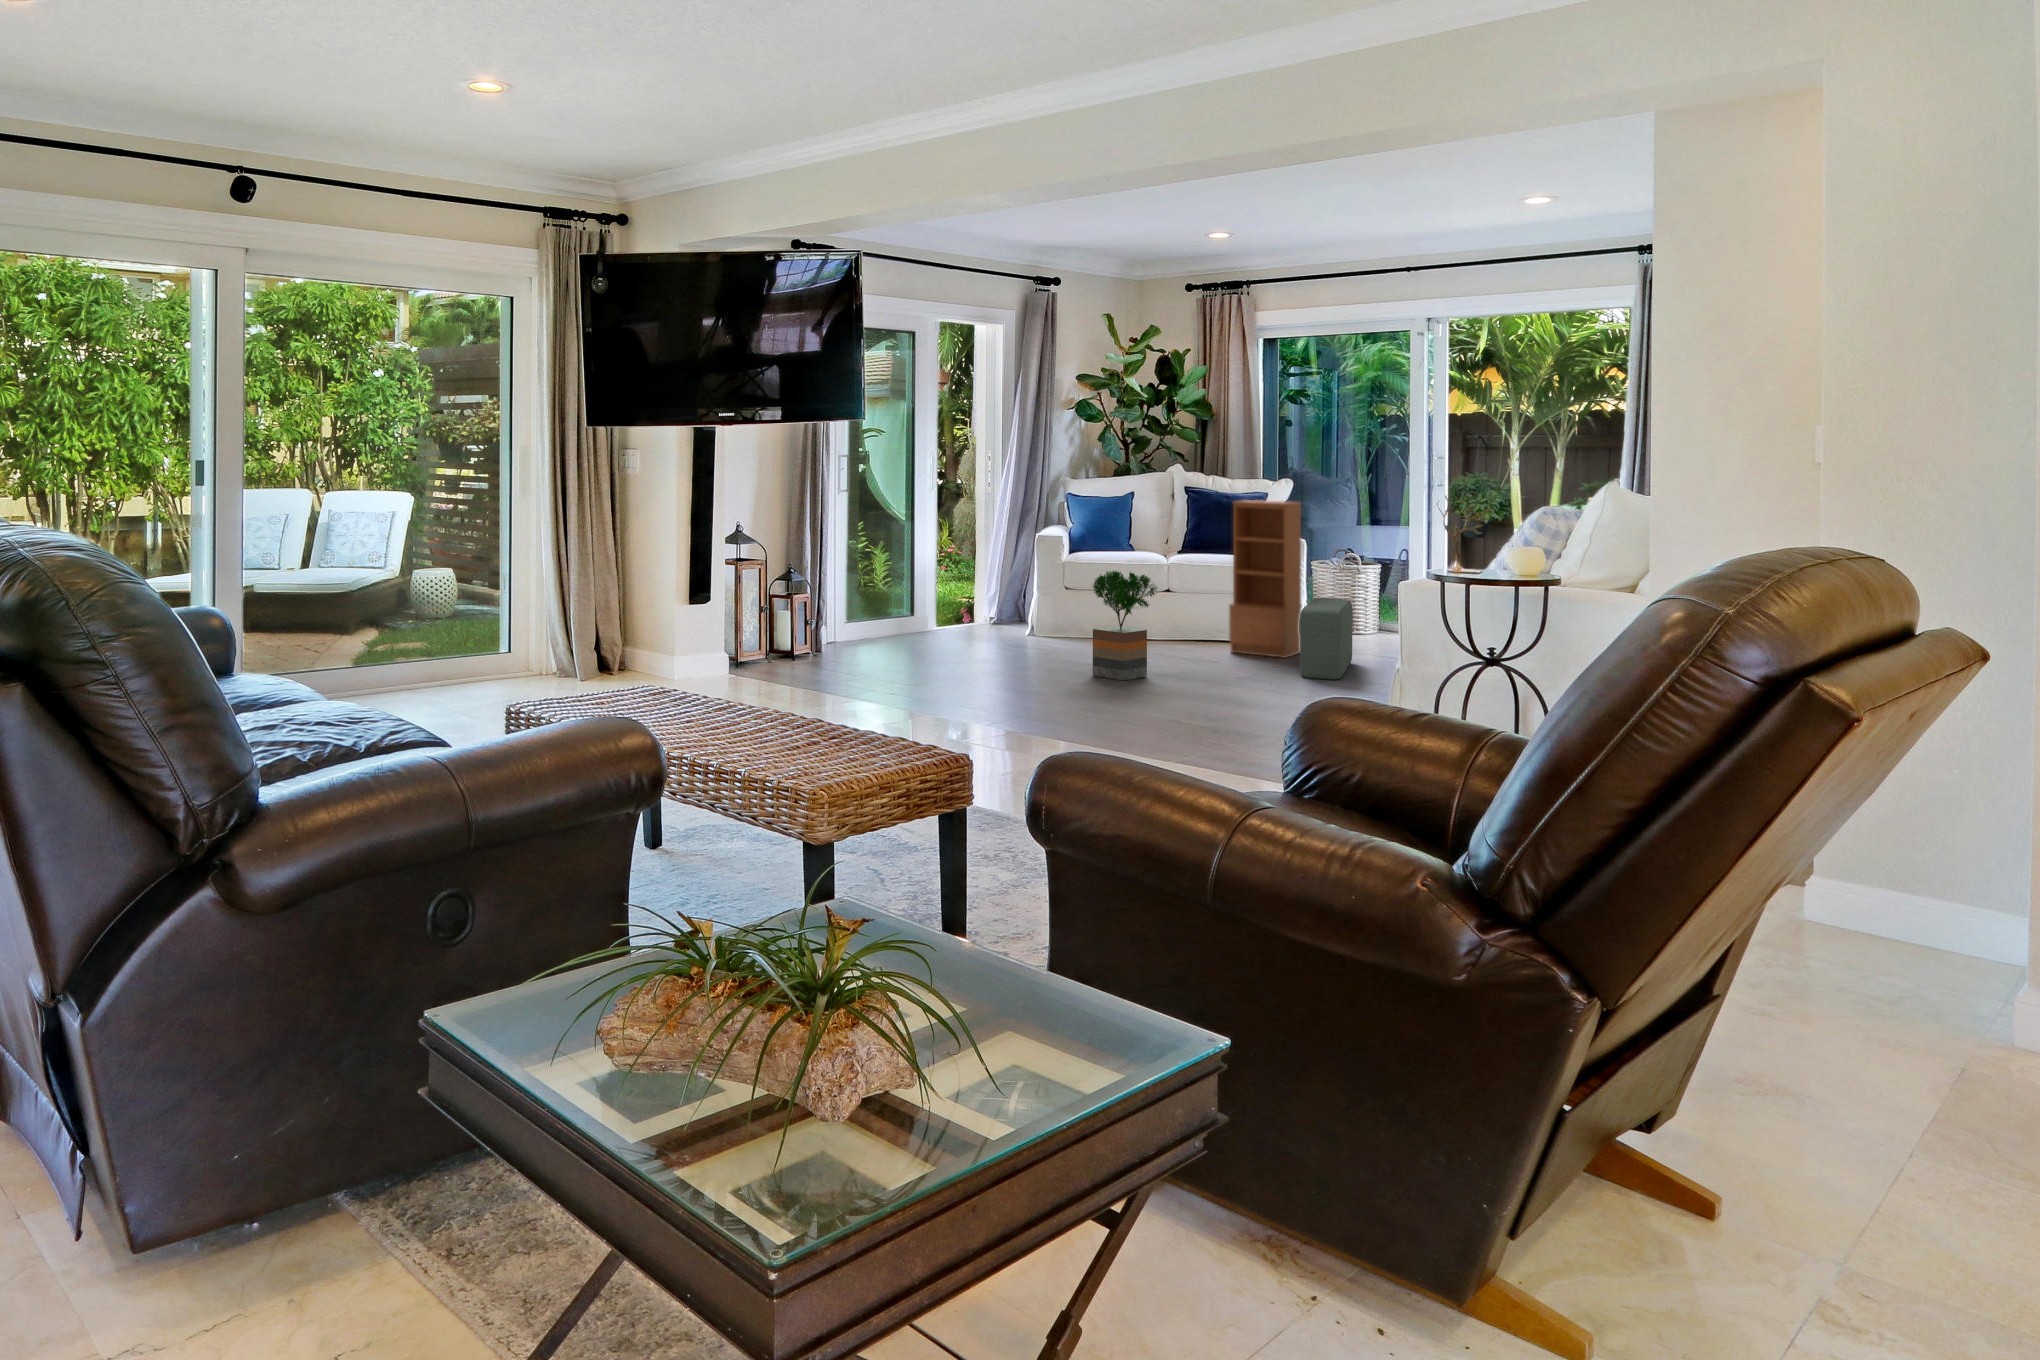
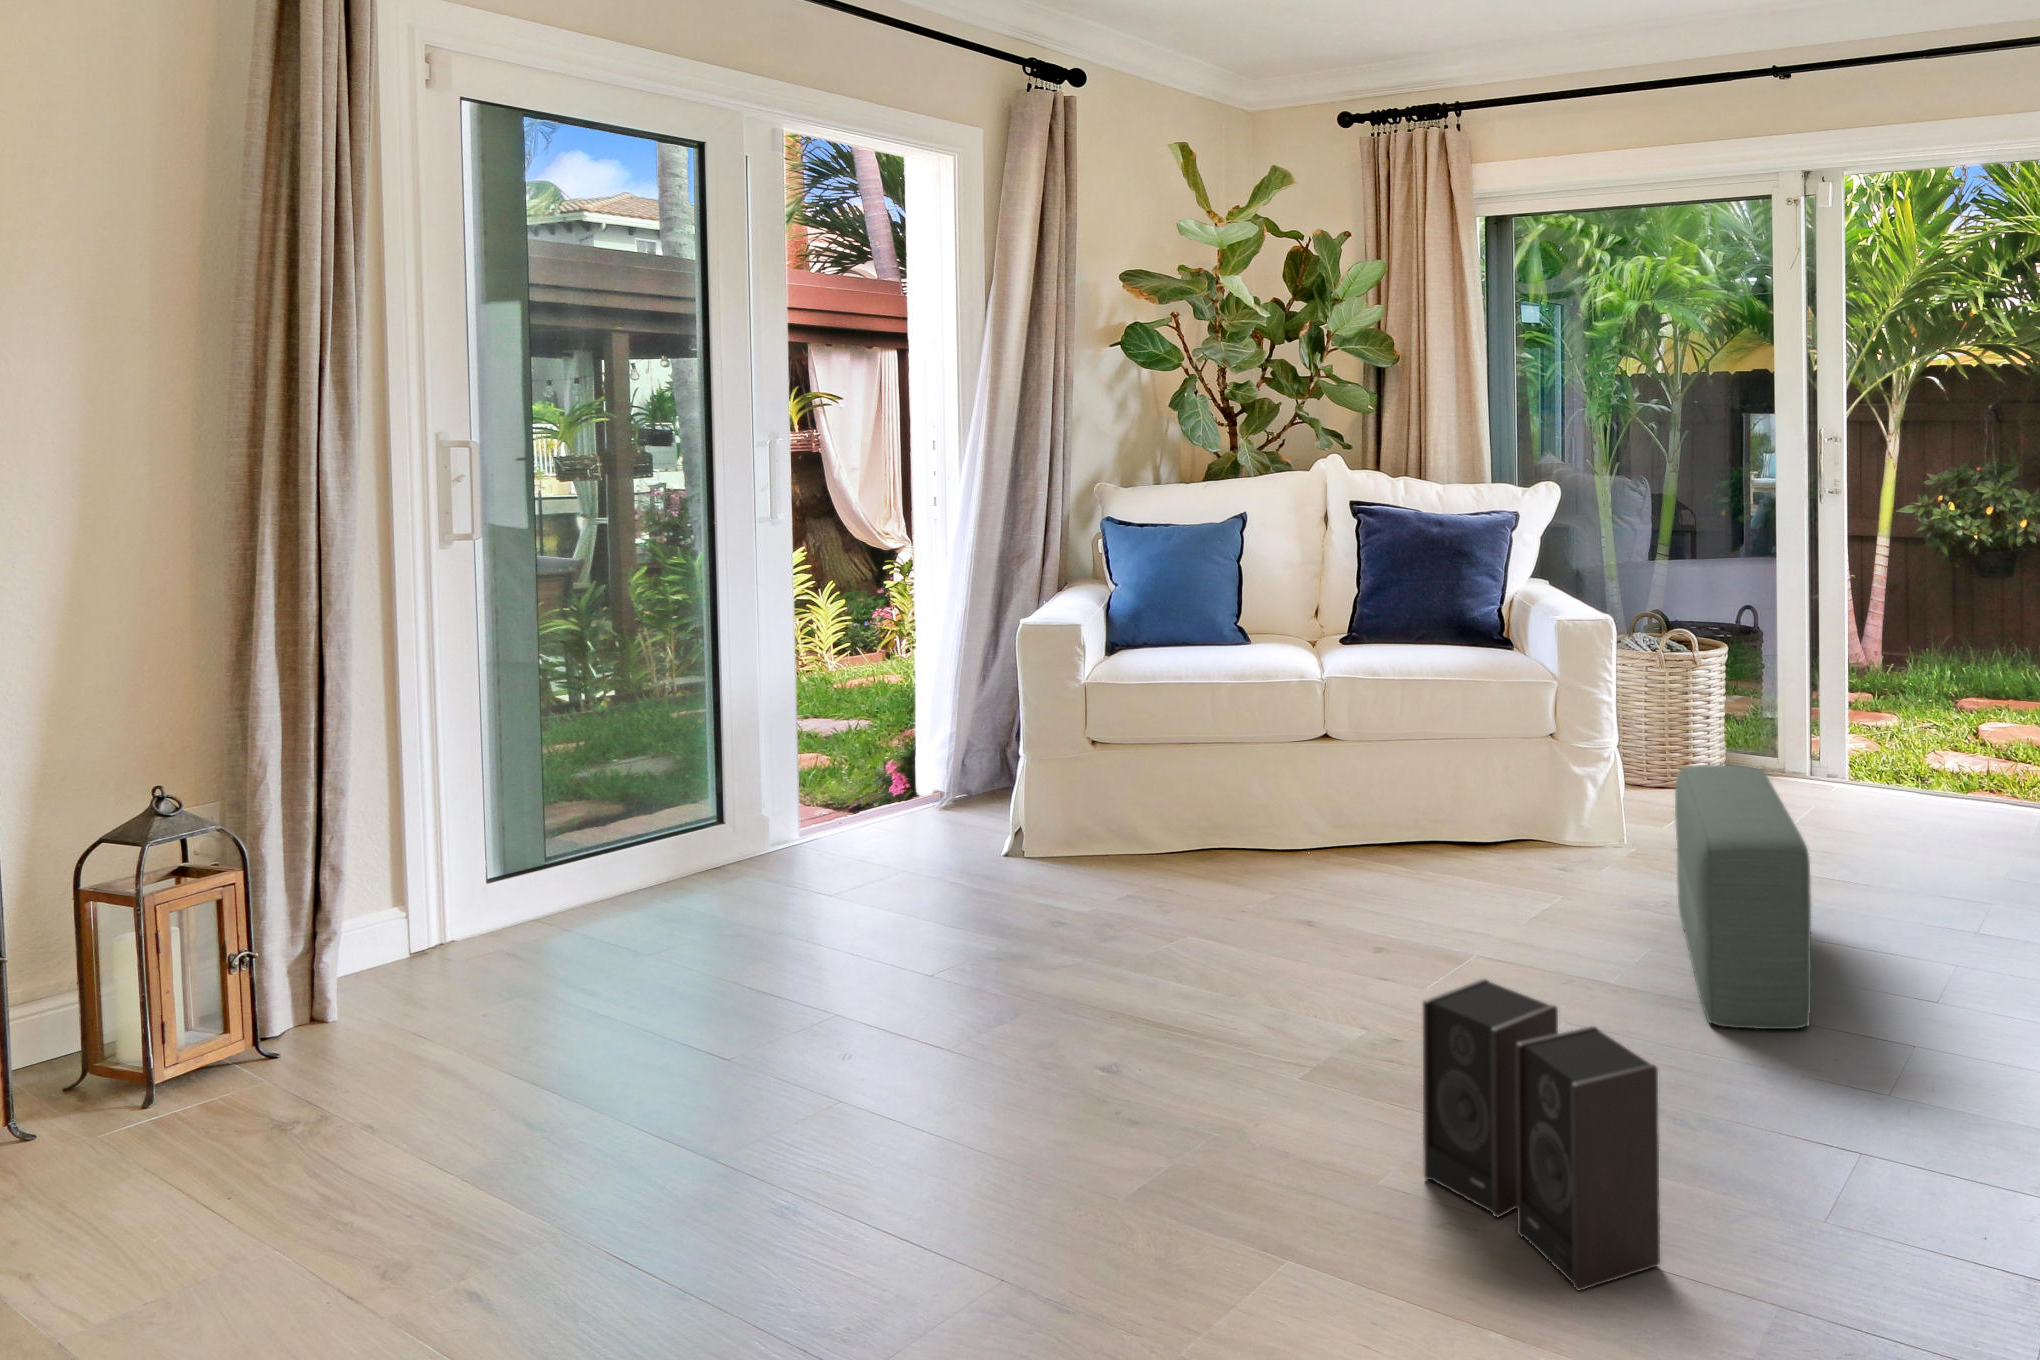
bookcase: present [1229,500,1301,658] -> none [1476,531,1630,913]
potted tree: present [1093,571,1158,680] -> none [1124,777,1340,1153]
speaker: none [1183,632,1248,700] -> present [1423,979,1660,1291]

